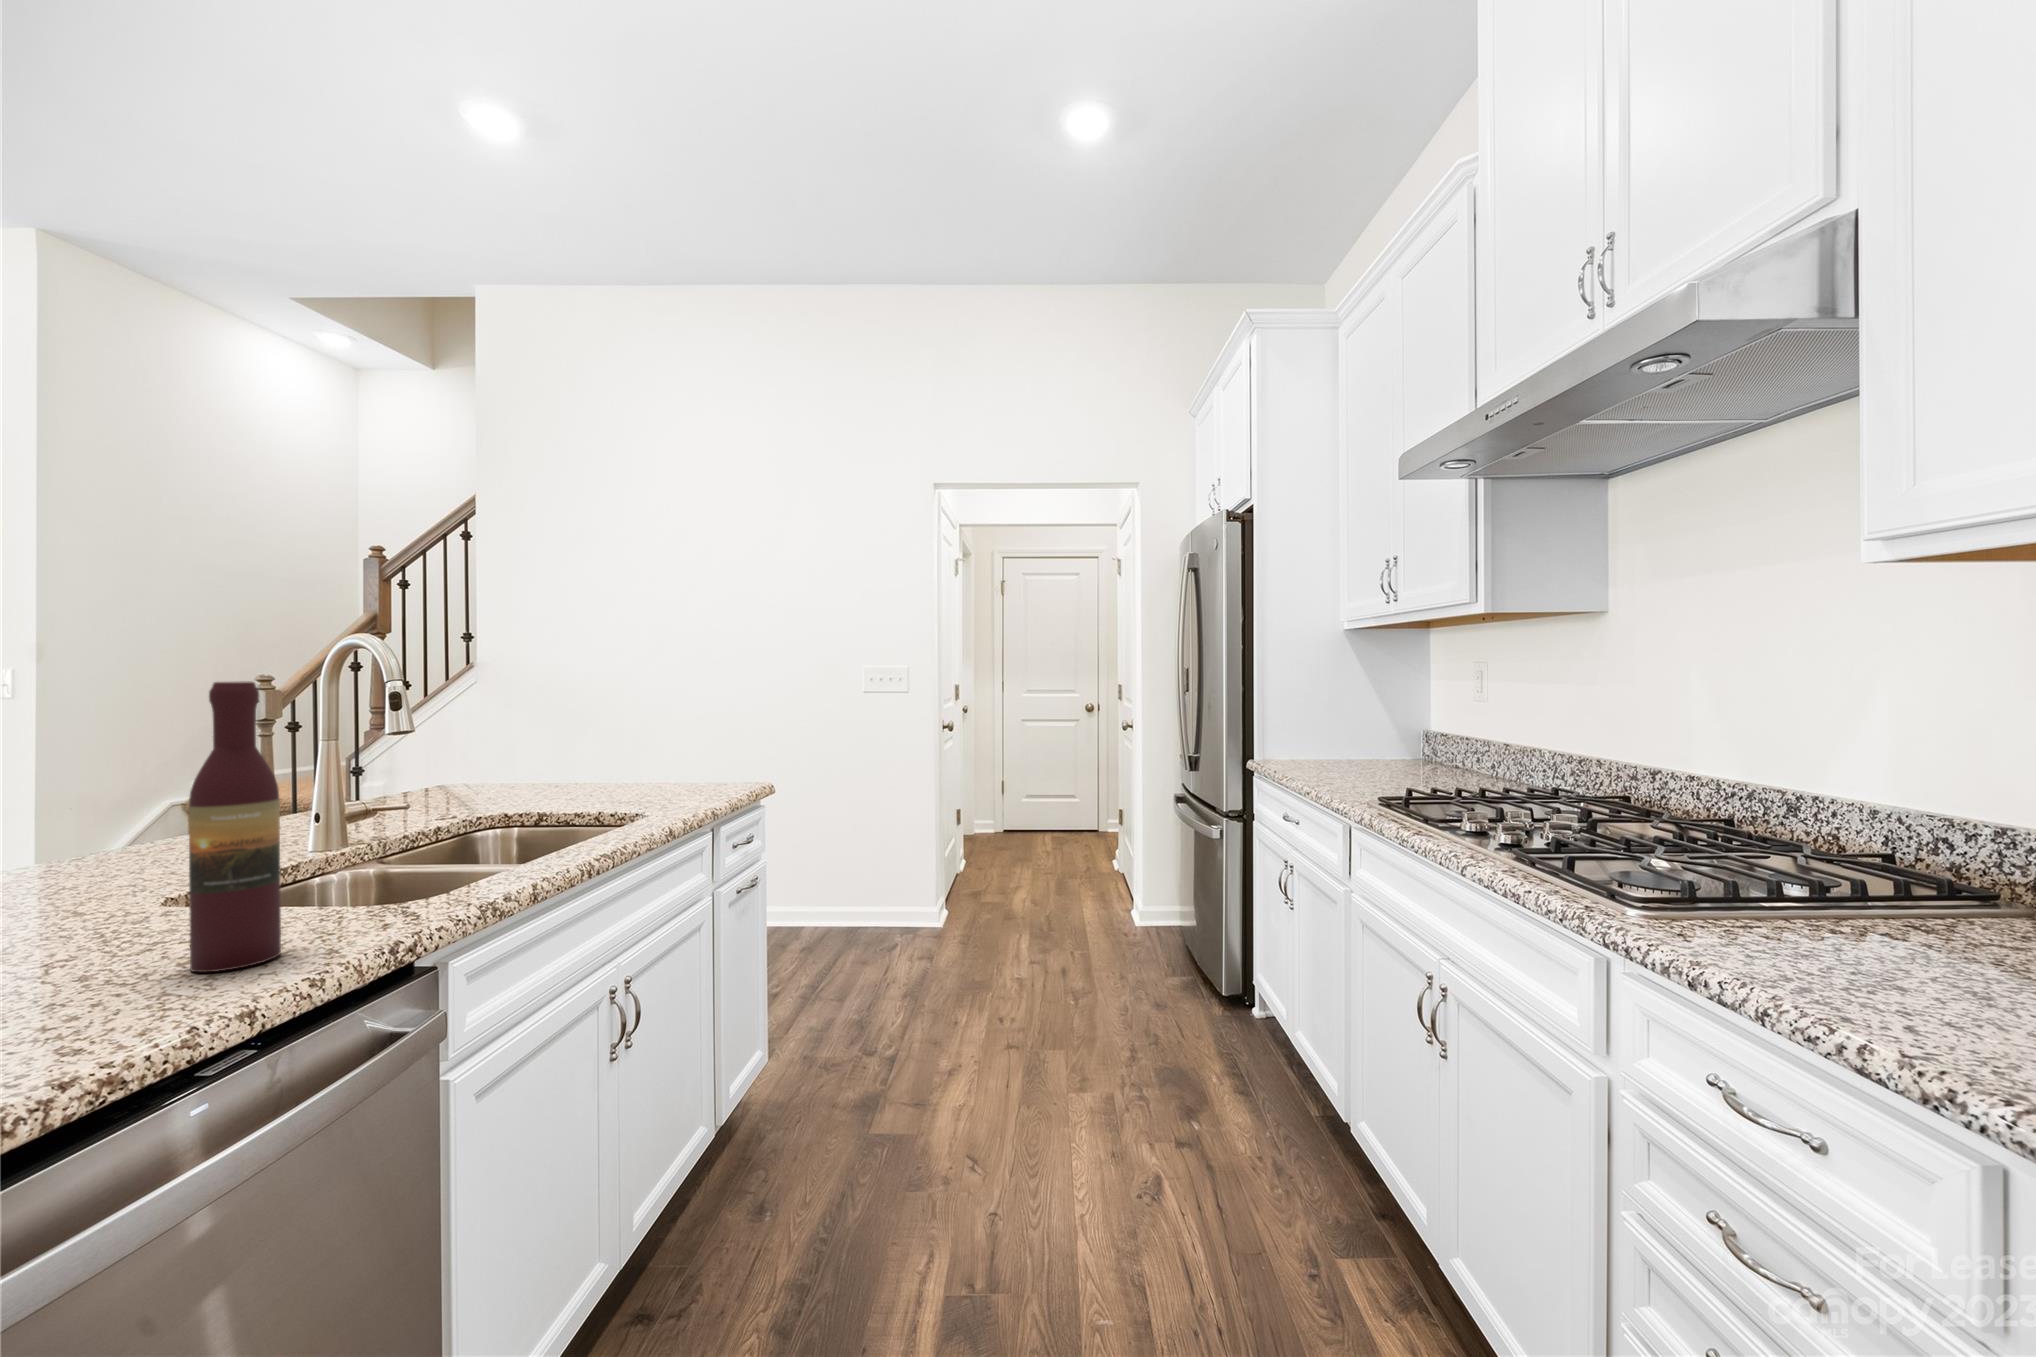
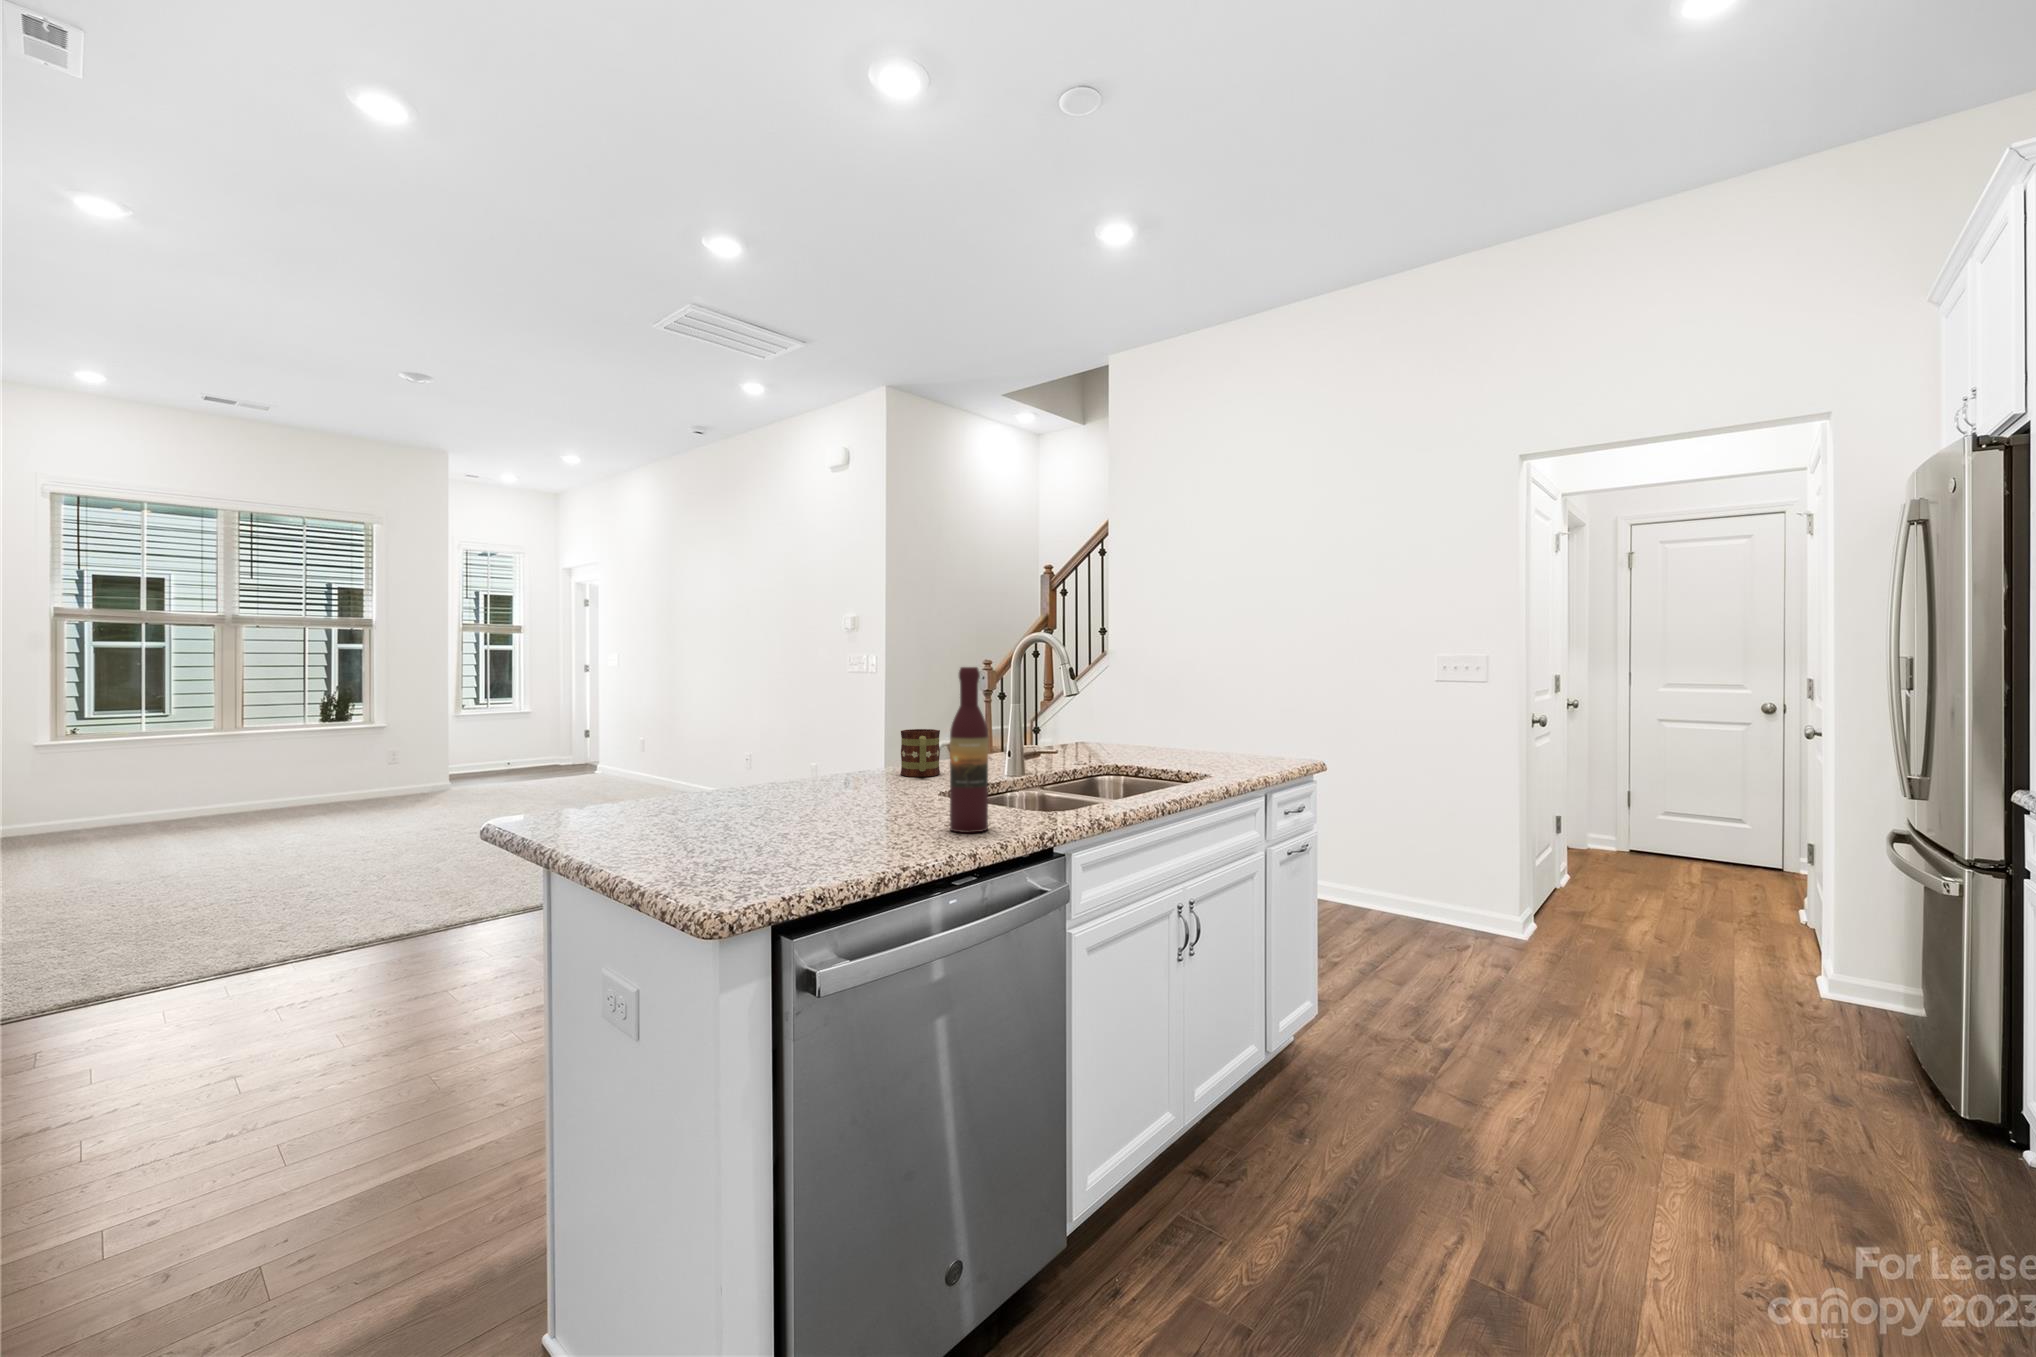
mug: none [71,791,169,876] -> present [901,729,940,777]

